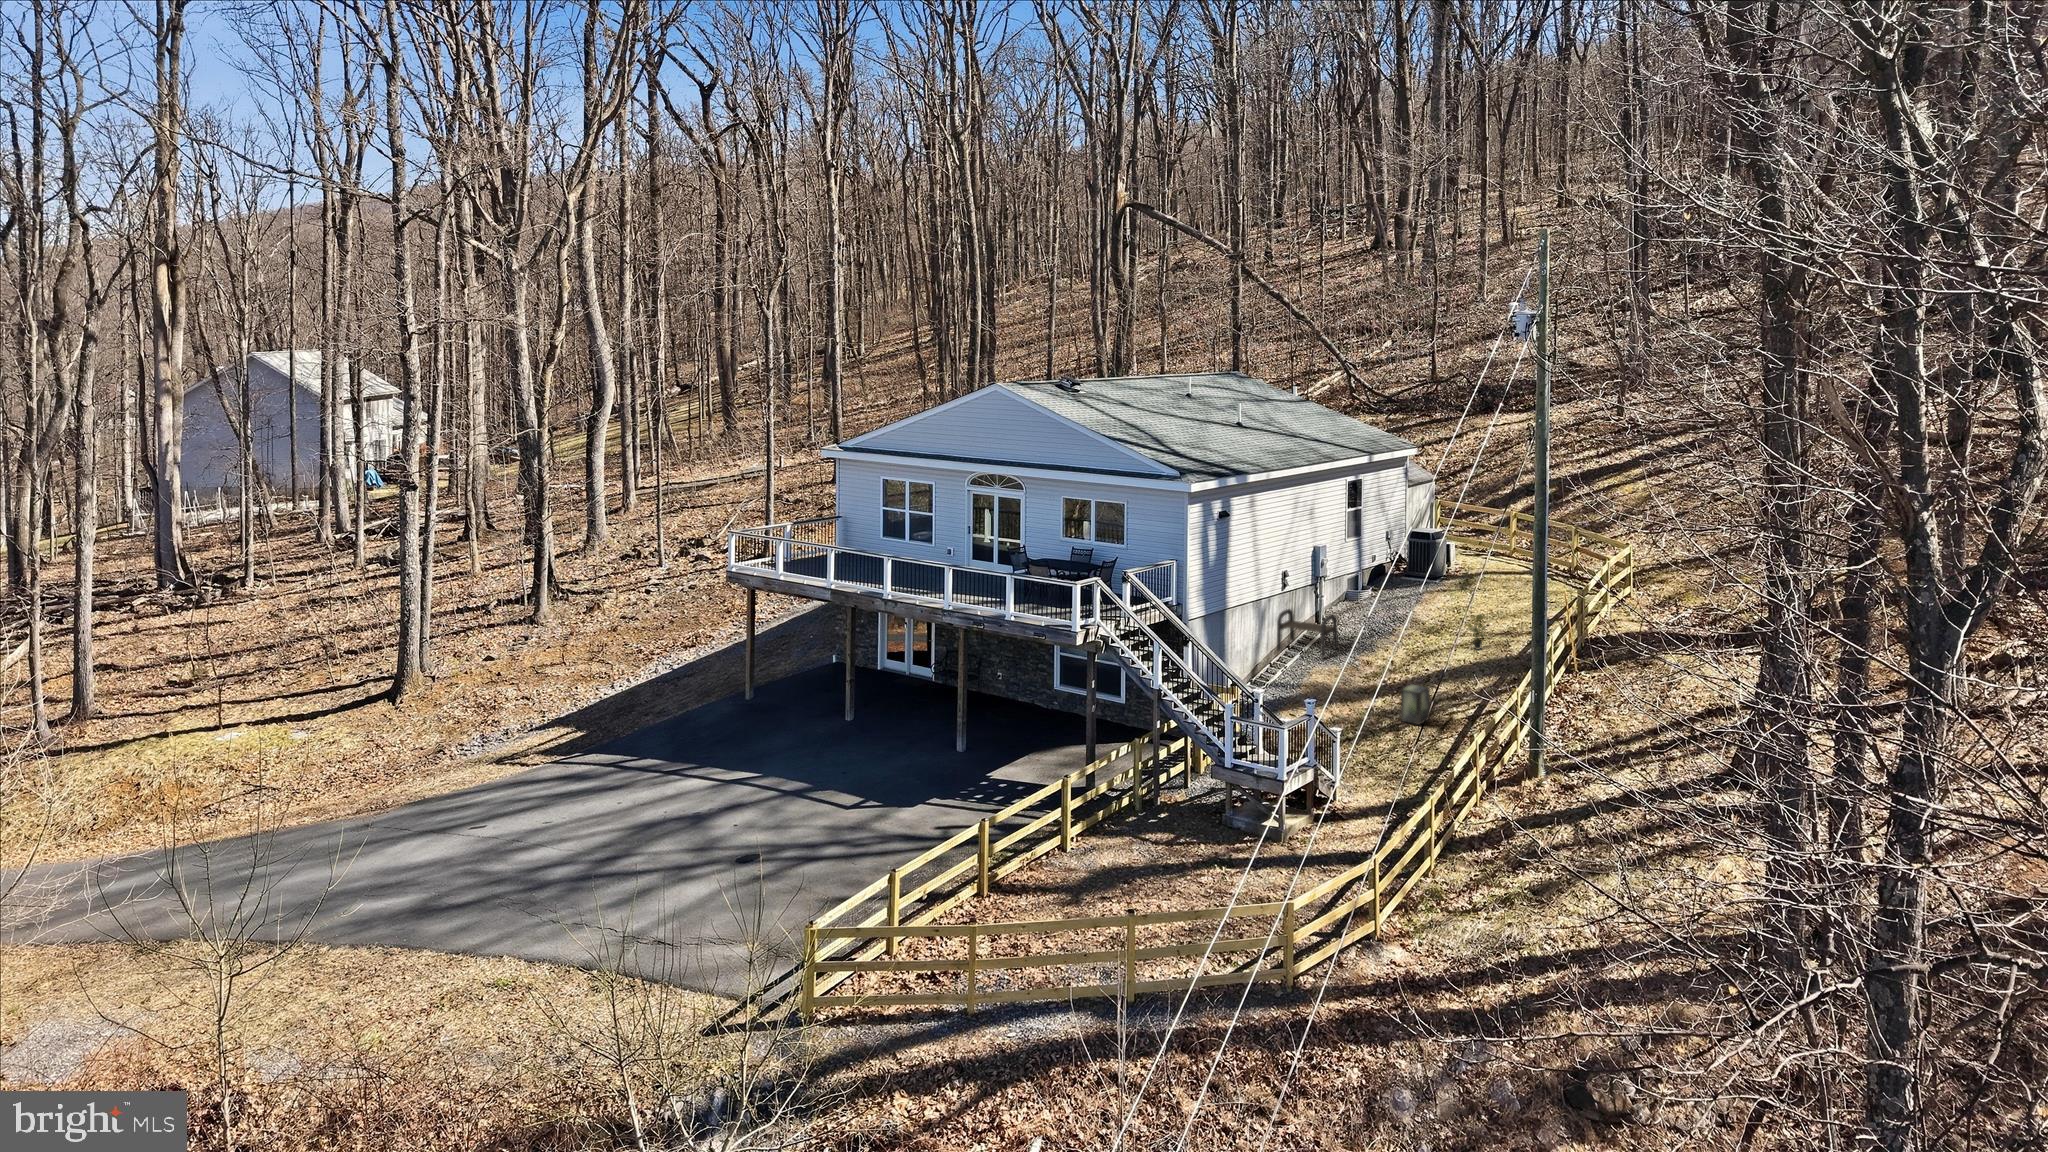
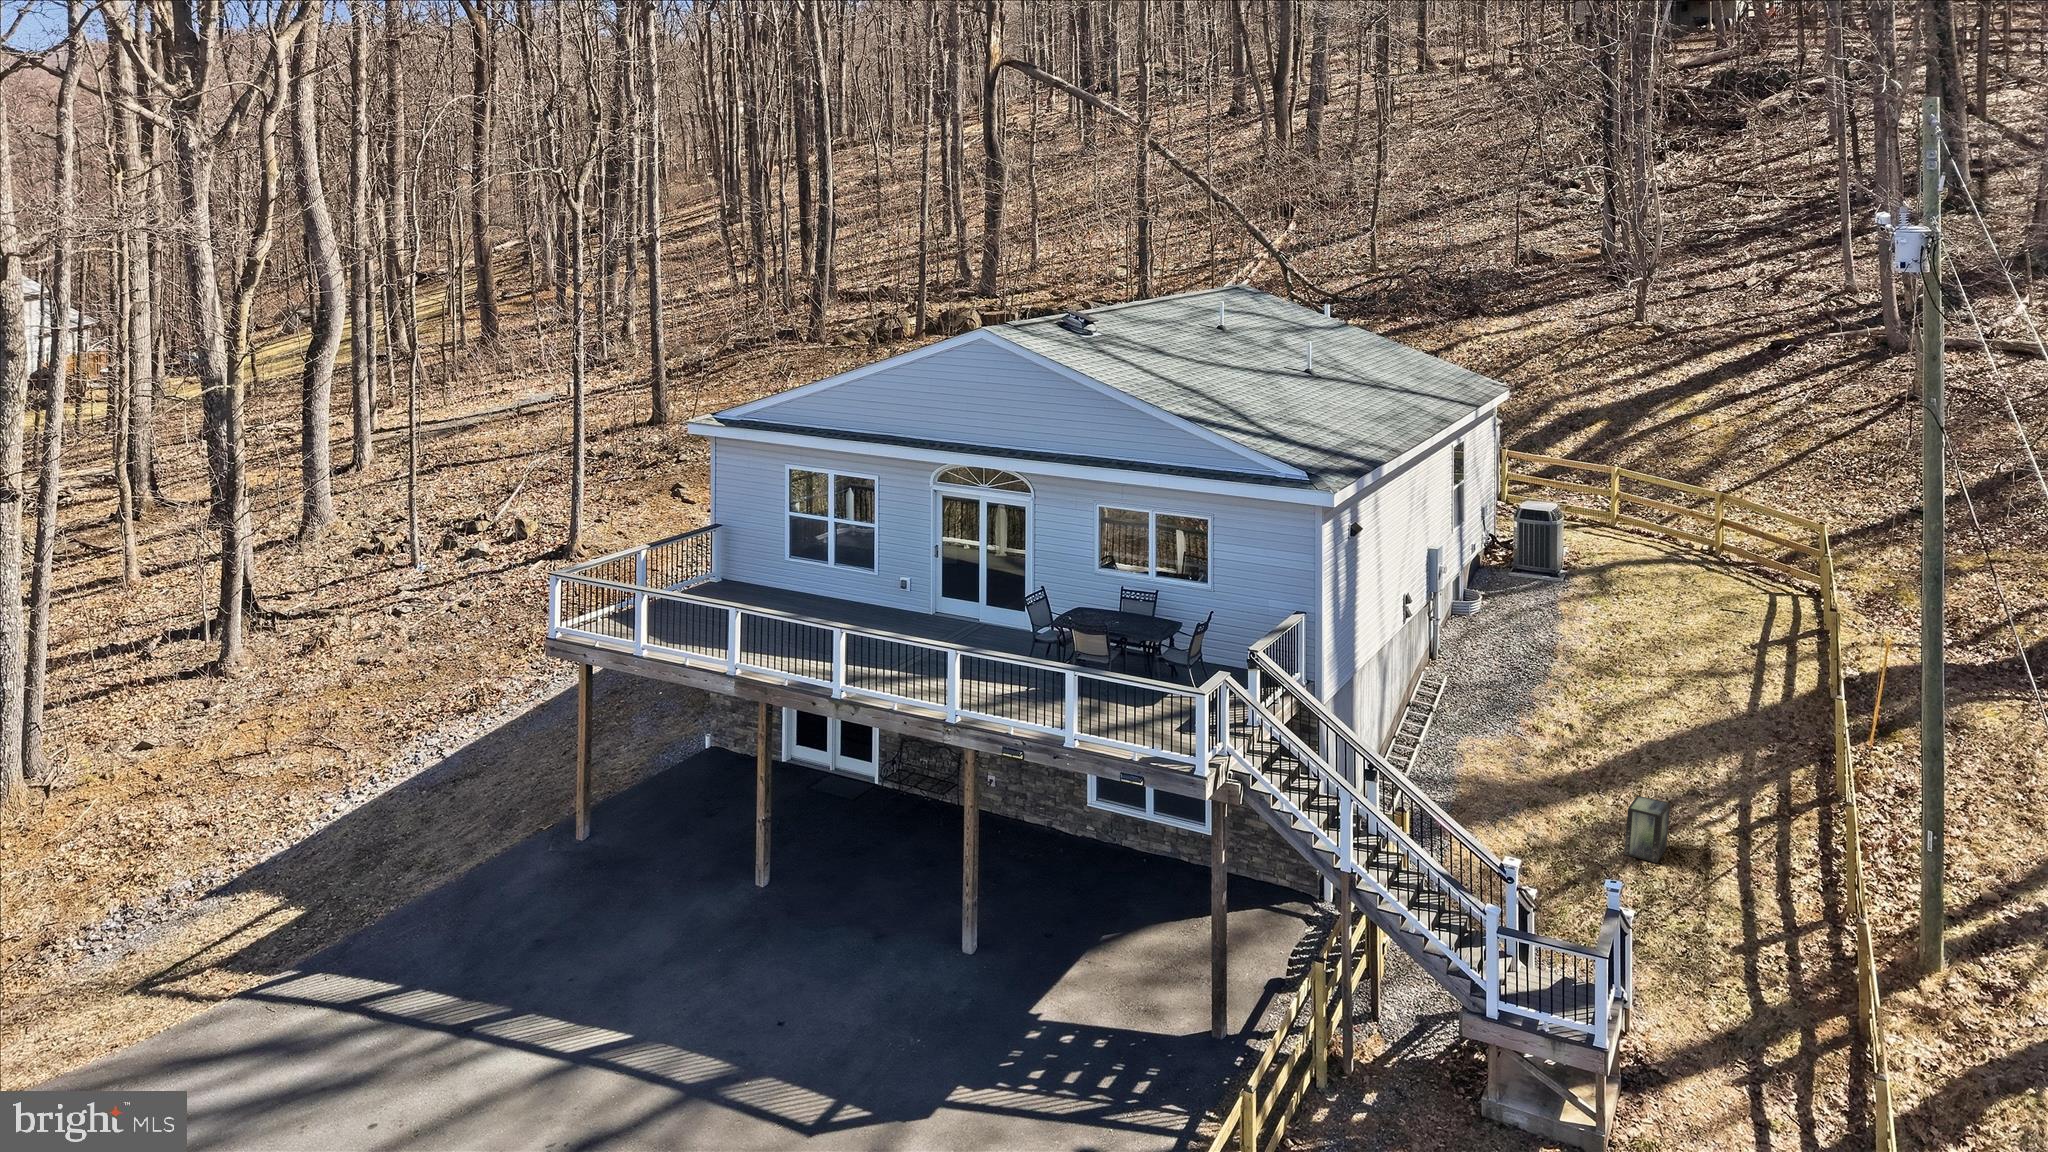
bench: present [1277,609,1338,657] -> none [1384,654,1475,731]
potted plant: present [1468,614,1486,650] -> none [1663,656,1696,709]

